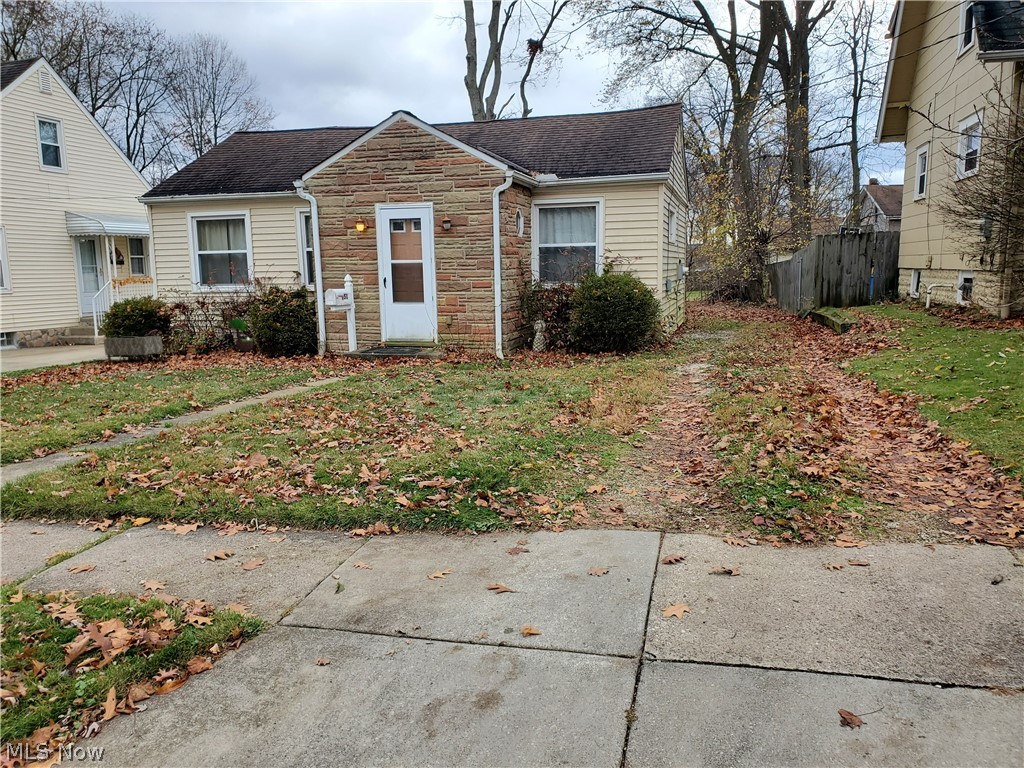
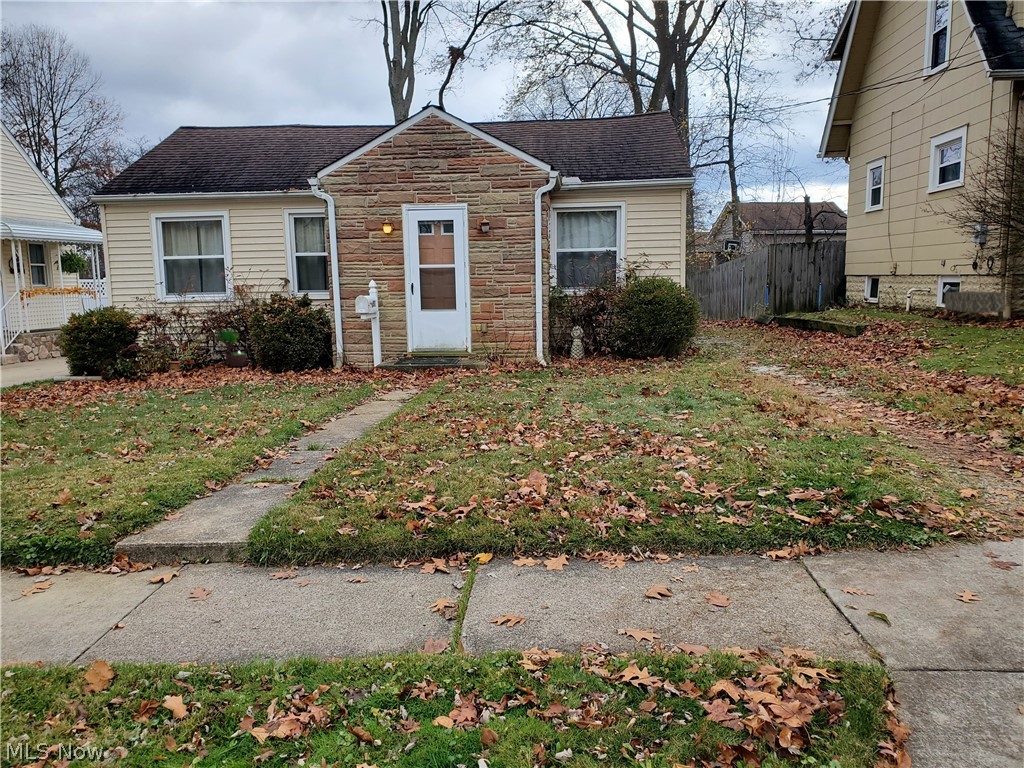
bench: present [104,336,163,362] -> present [945,291,1005,321]

